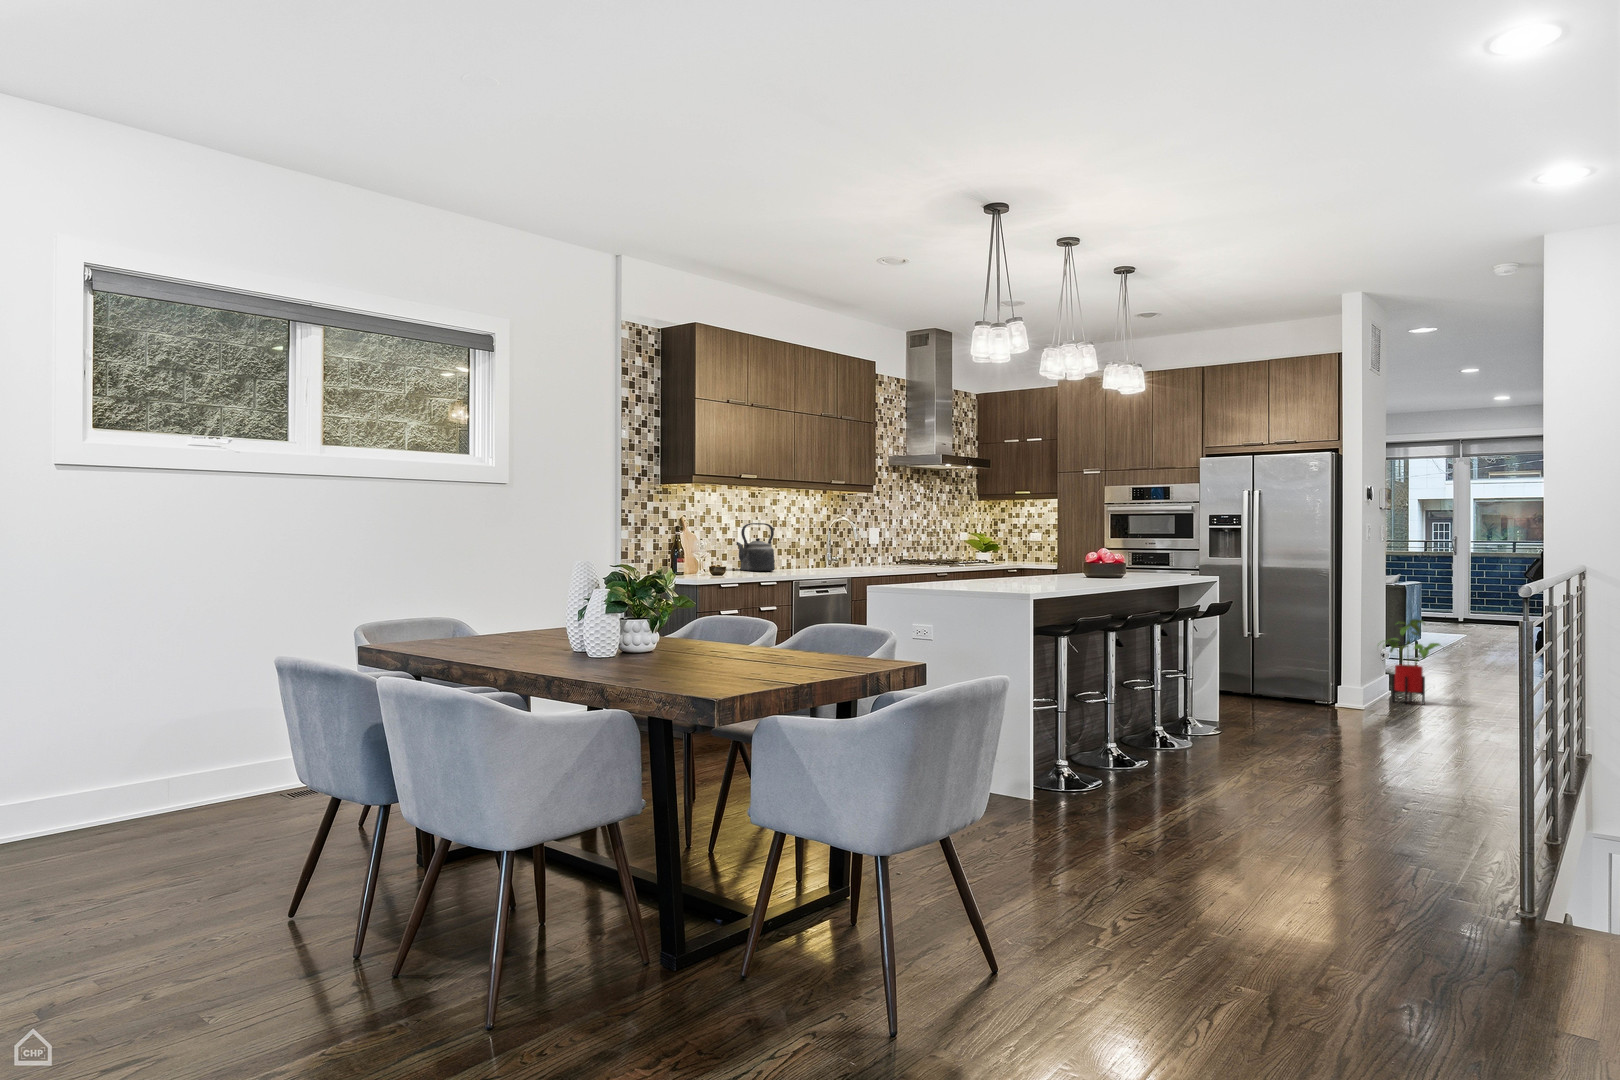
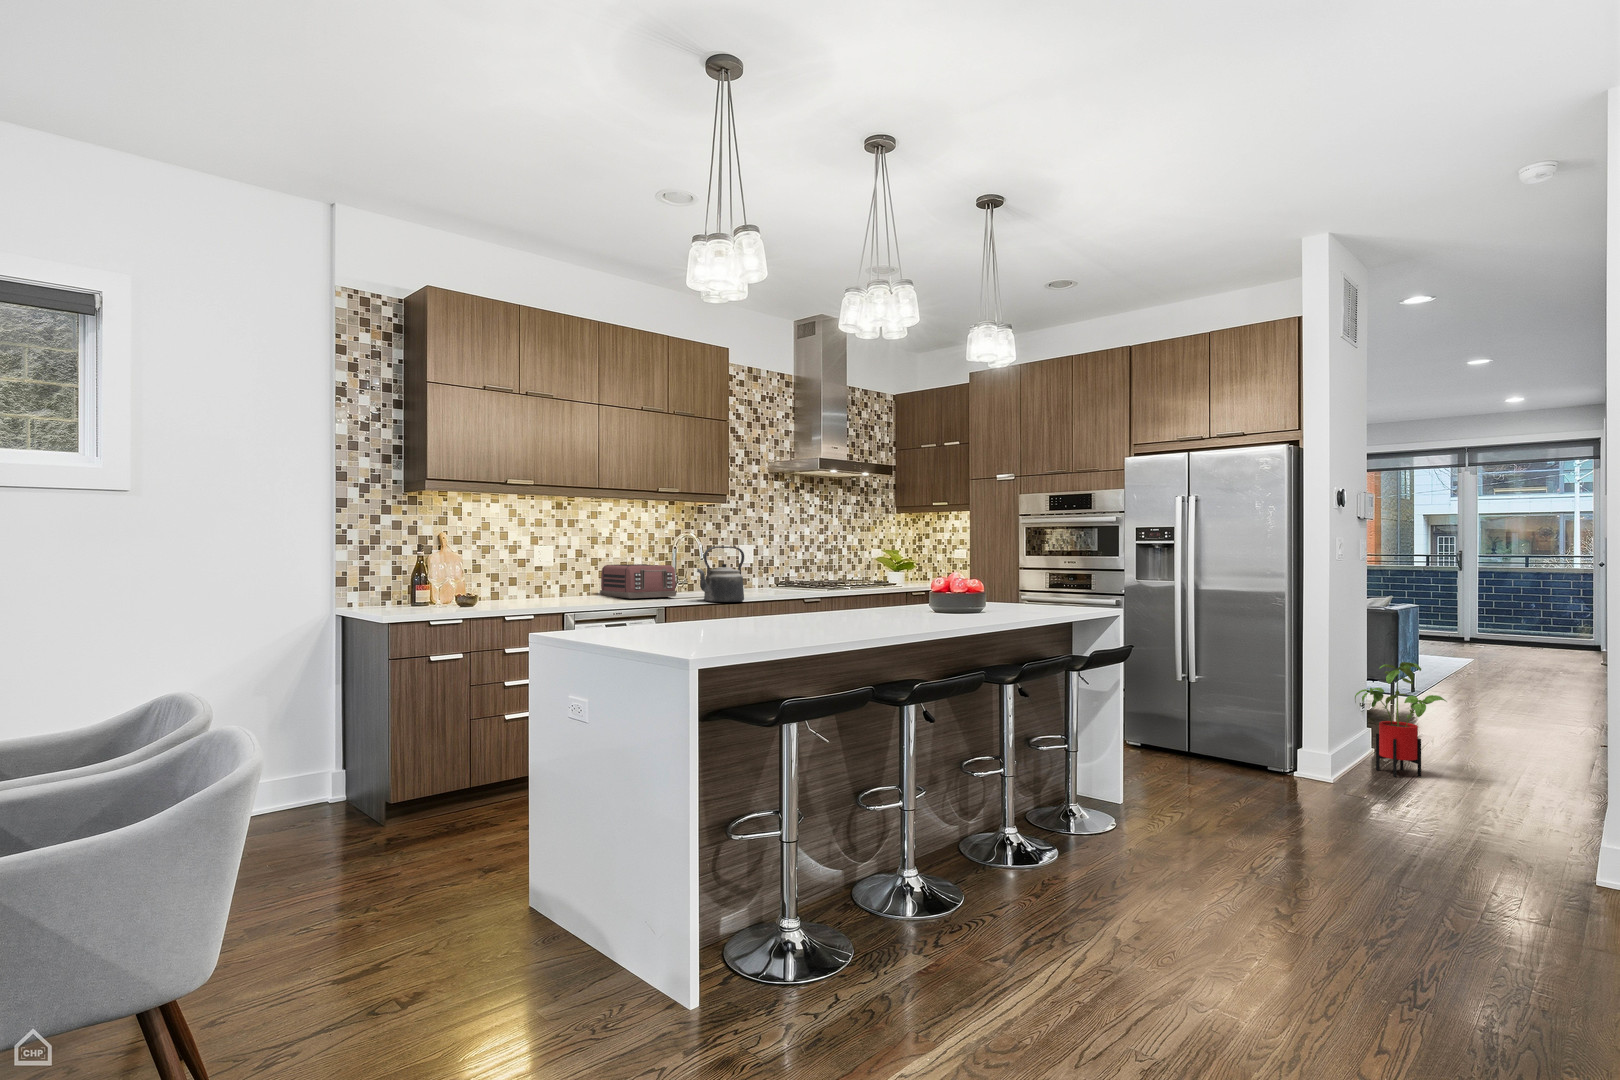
kettle: present [736,523,775,571] -> present [697,546,744,602]
toaster: none [783,544,848,571] -> present [600,564,677,598]

